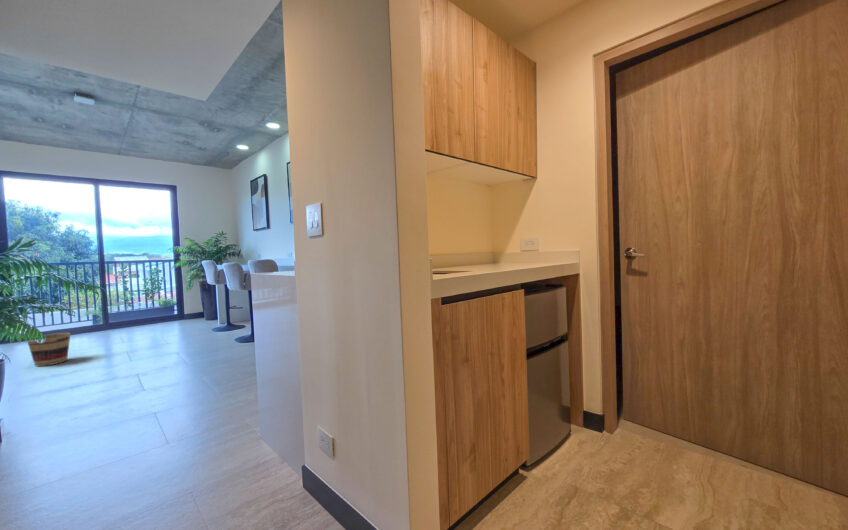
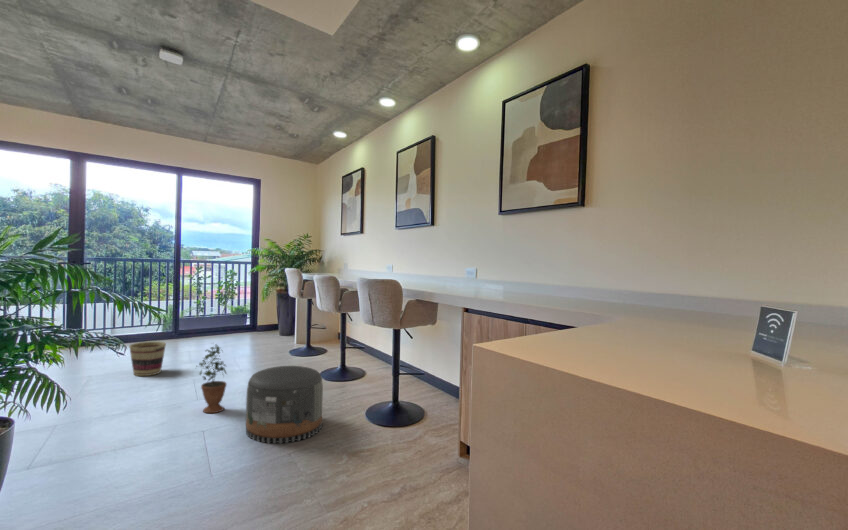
potted plant: none [83,325,120,389] -> present [199,345,226,413]
pouf: none [130,336,212,406] -> present [246,366,323,443]

